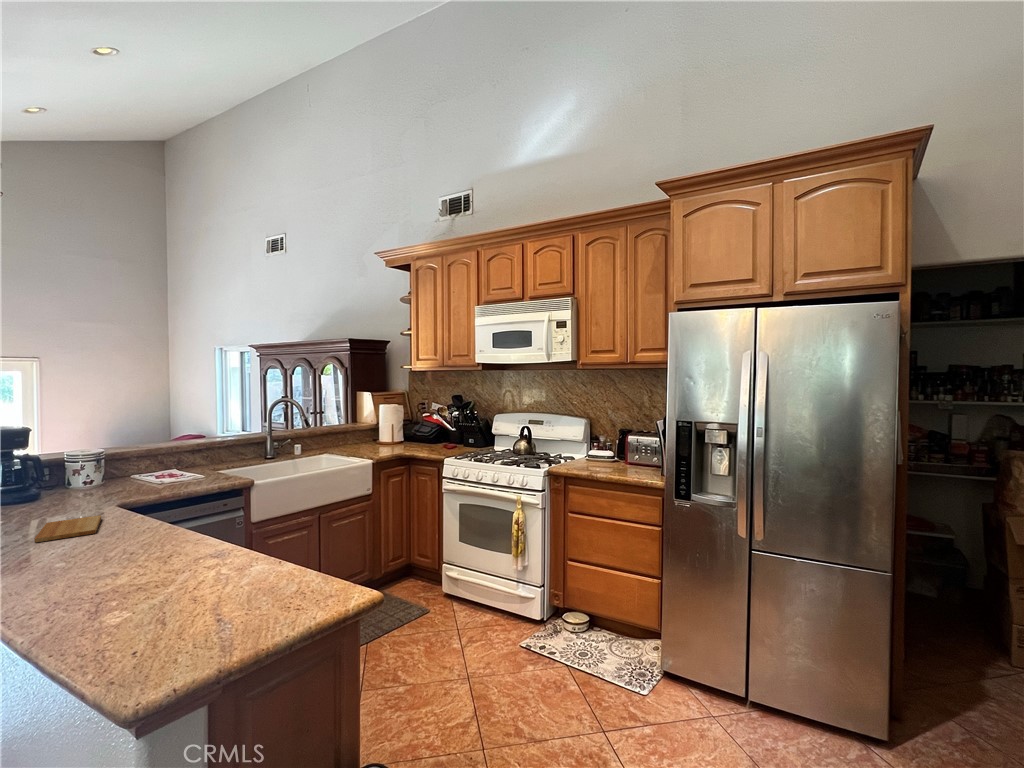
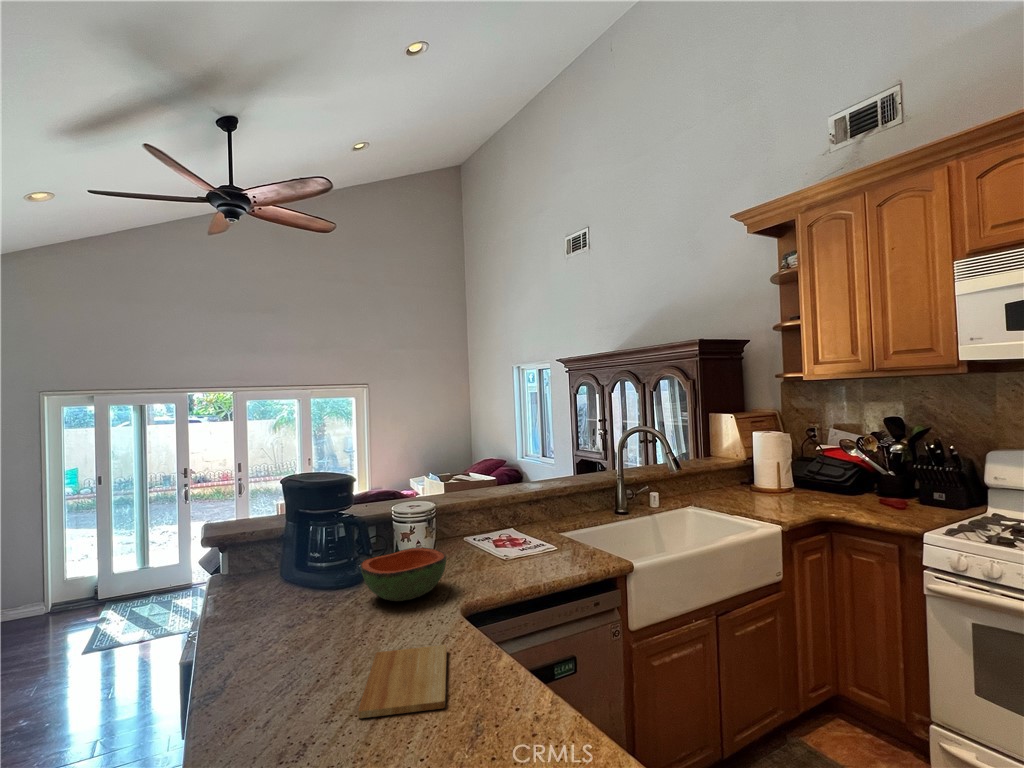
bowl: none [31,474,108,506] -> present [360,547,446,601]

